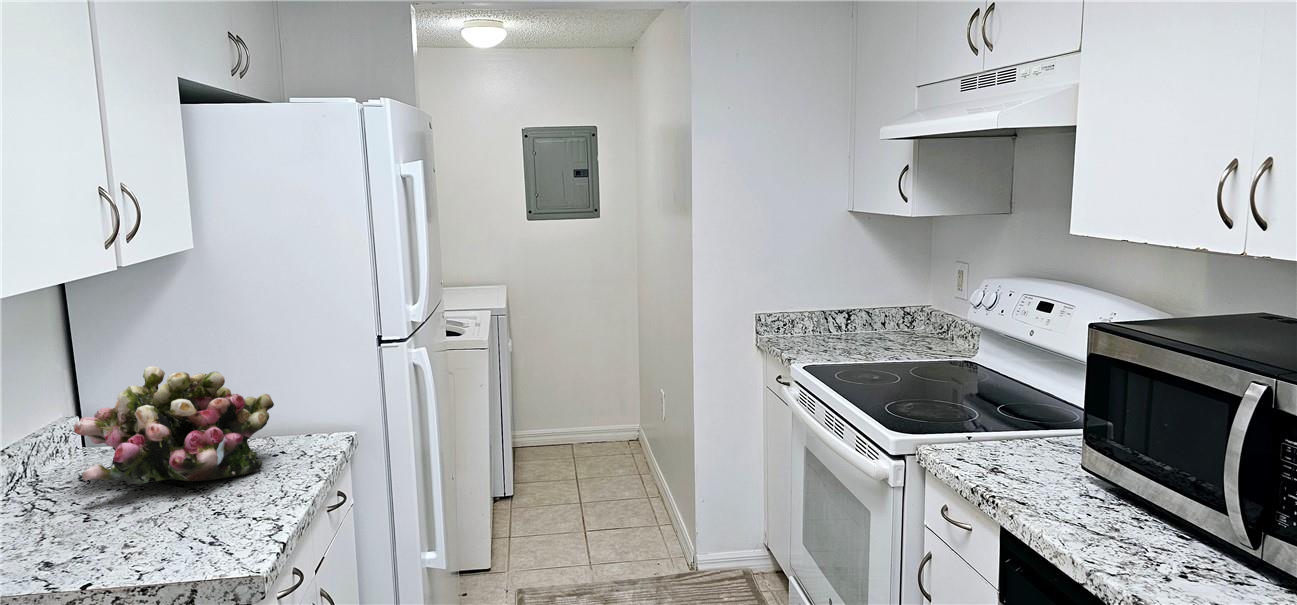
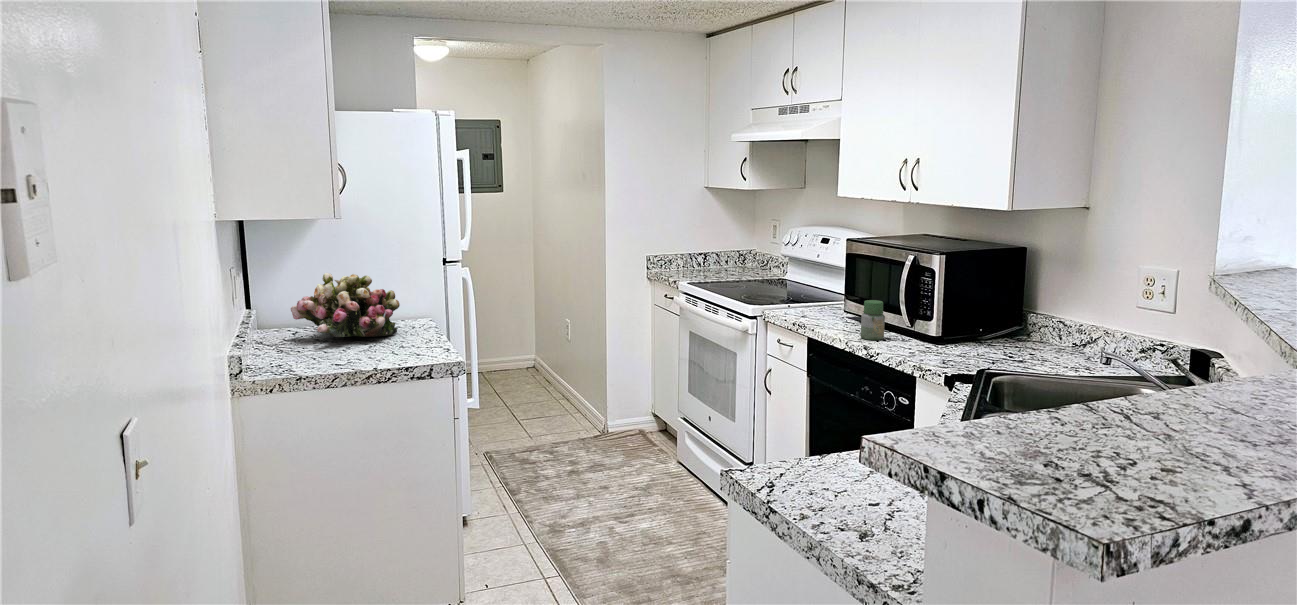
jar: none [1124,479,1187,577] -> present [861,300,885,340]

